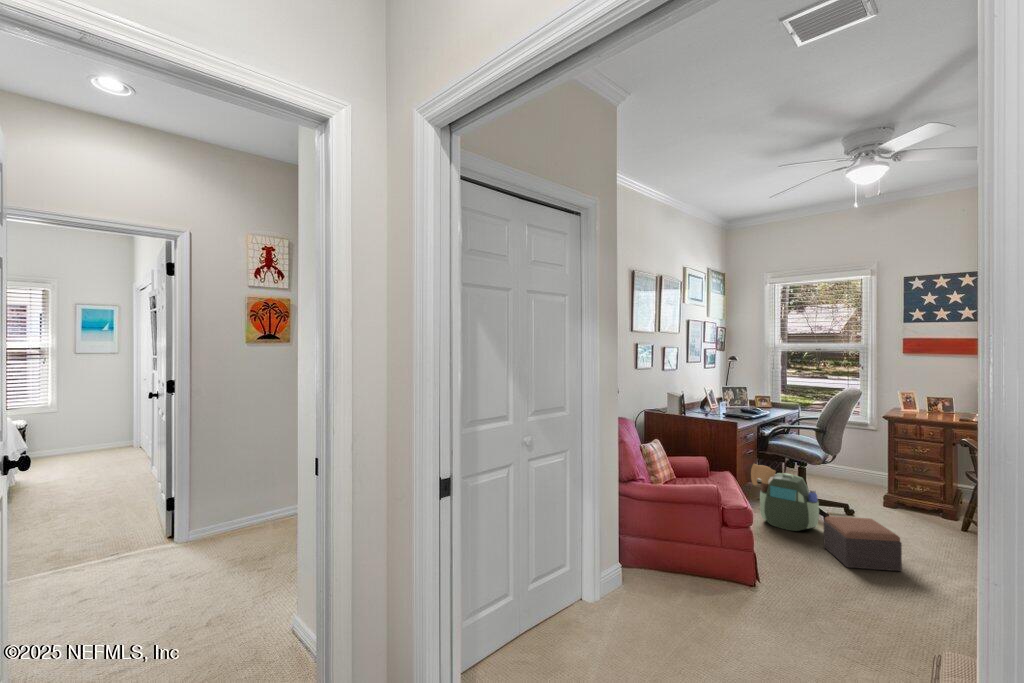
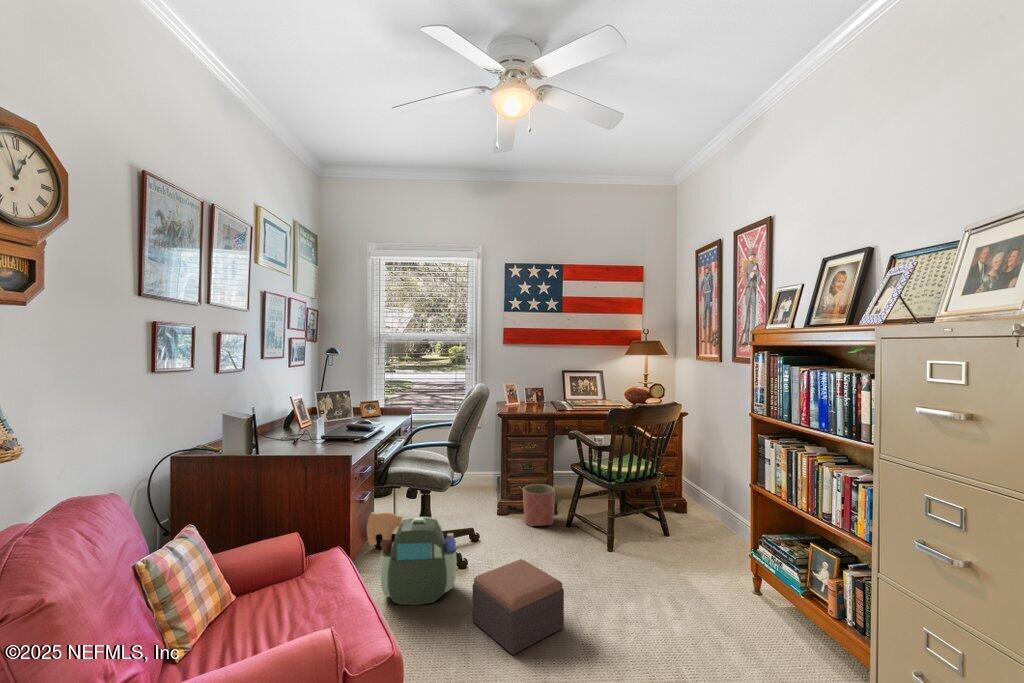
planter: none [908,484,947,524] -> present [523,484,555,526]

